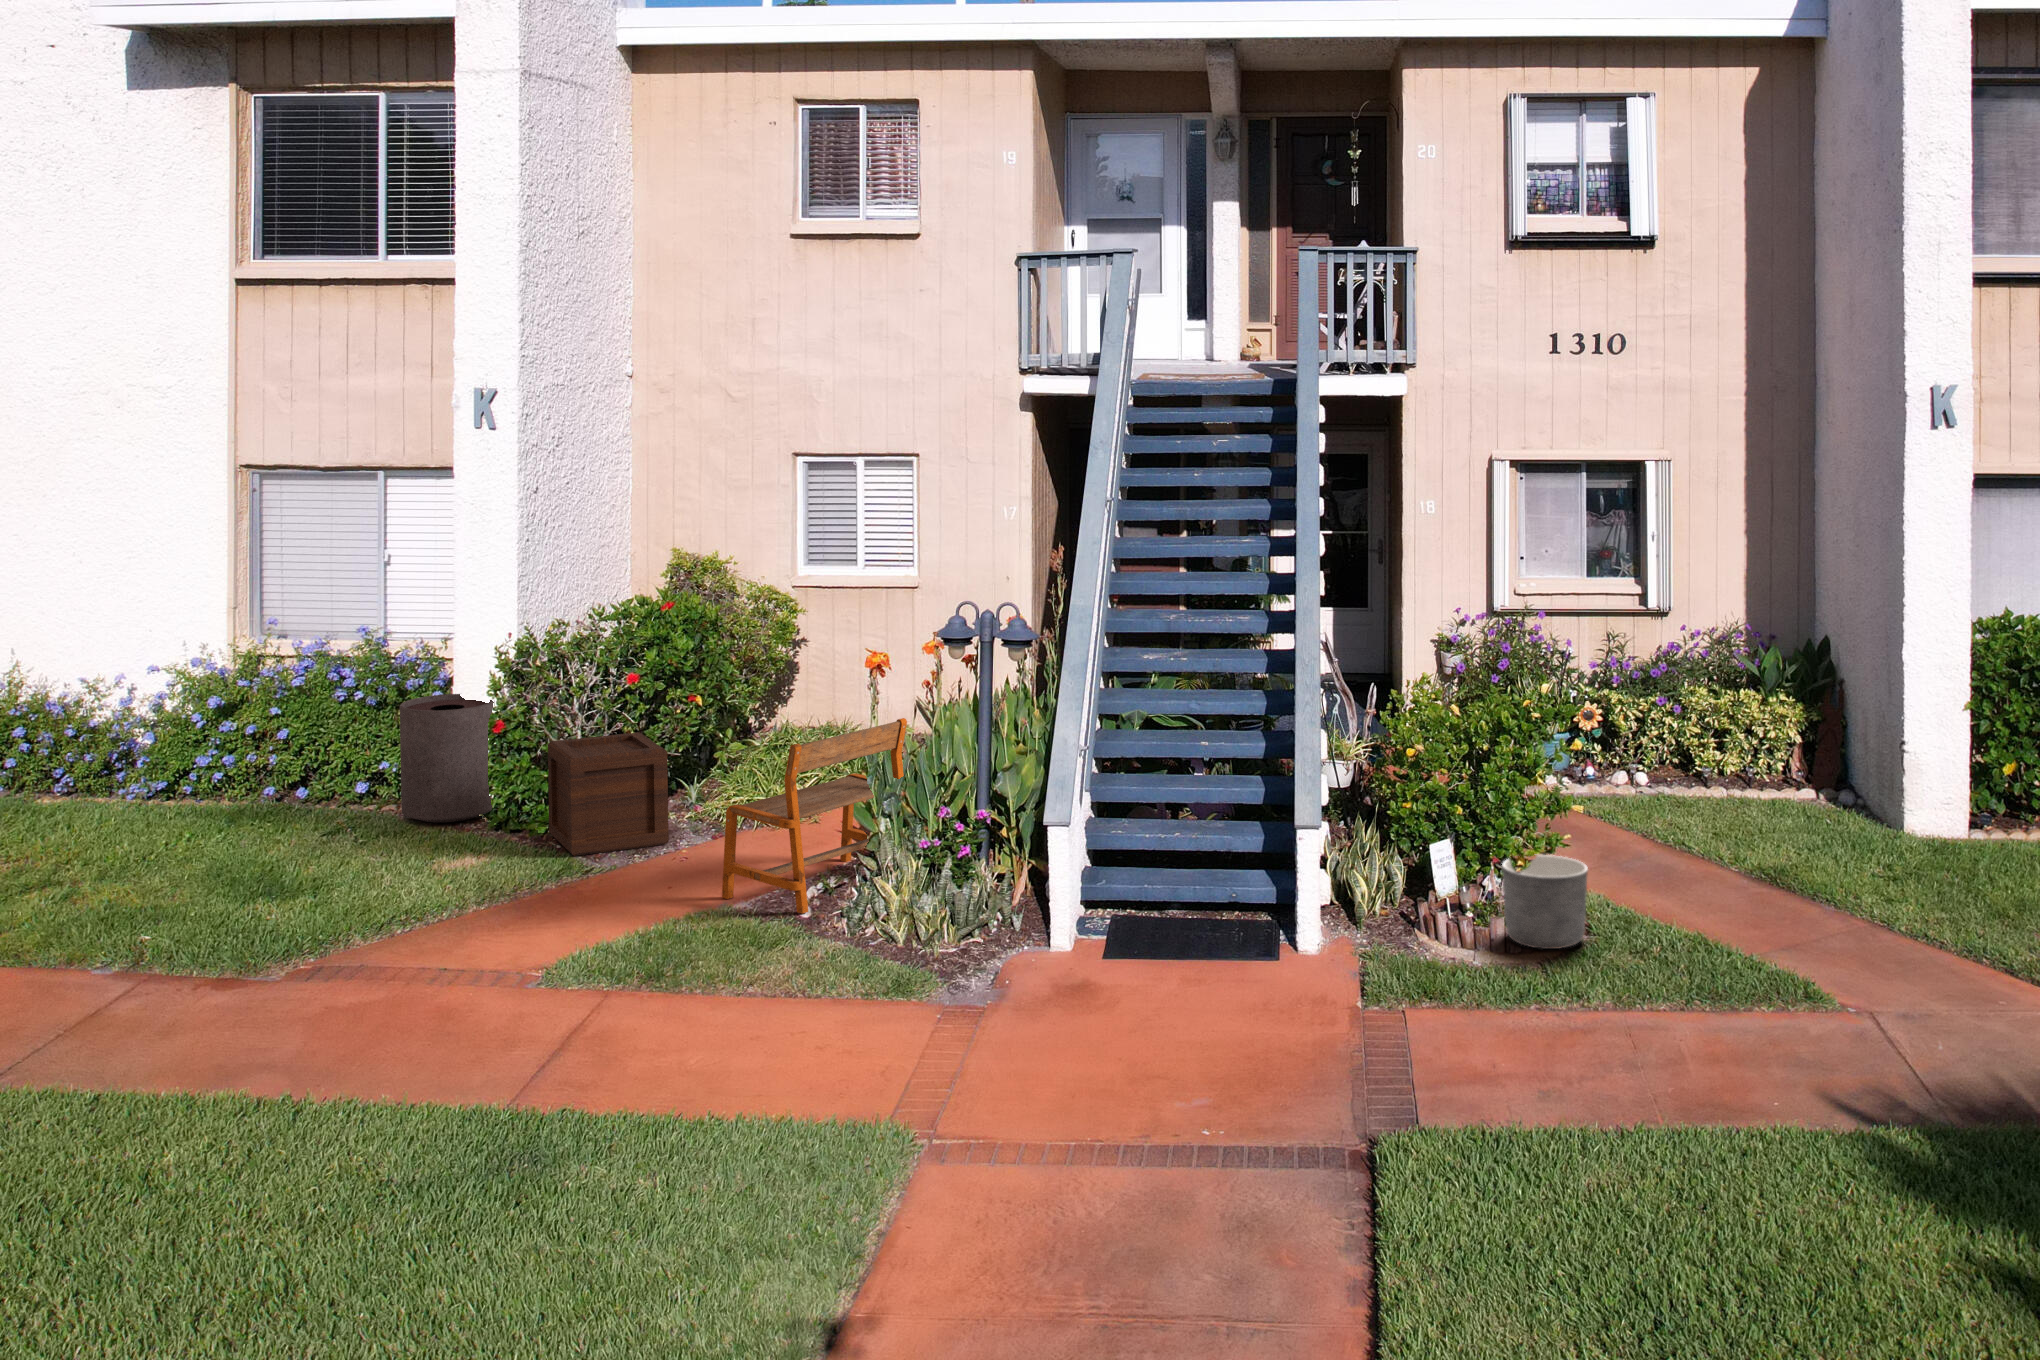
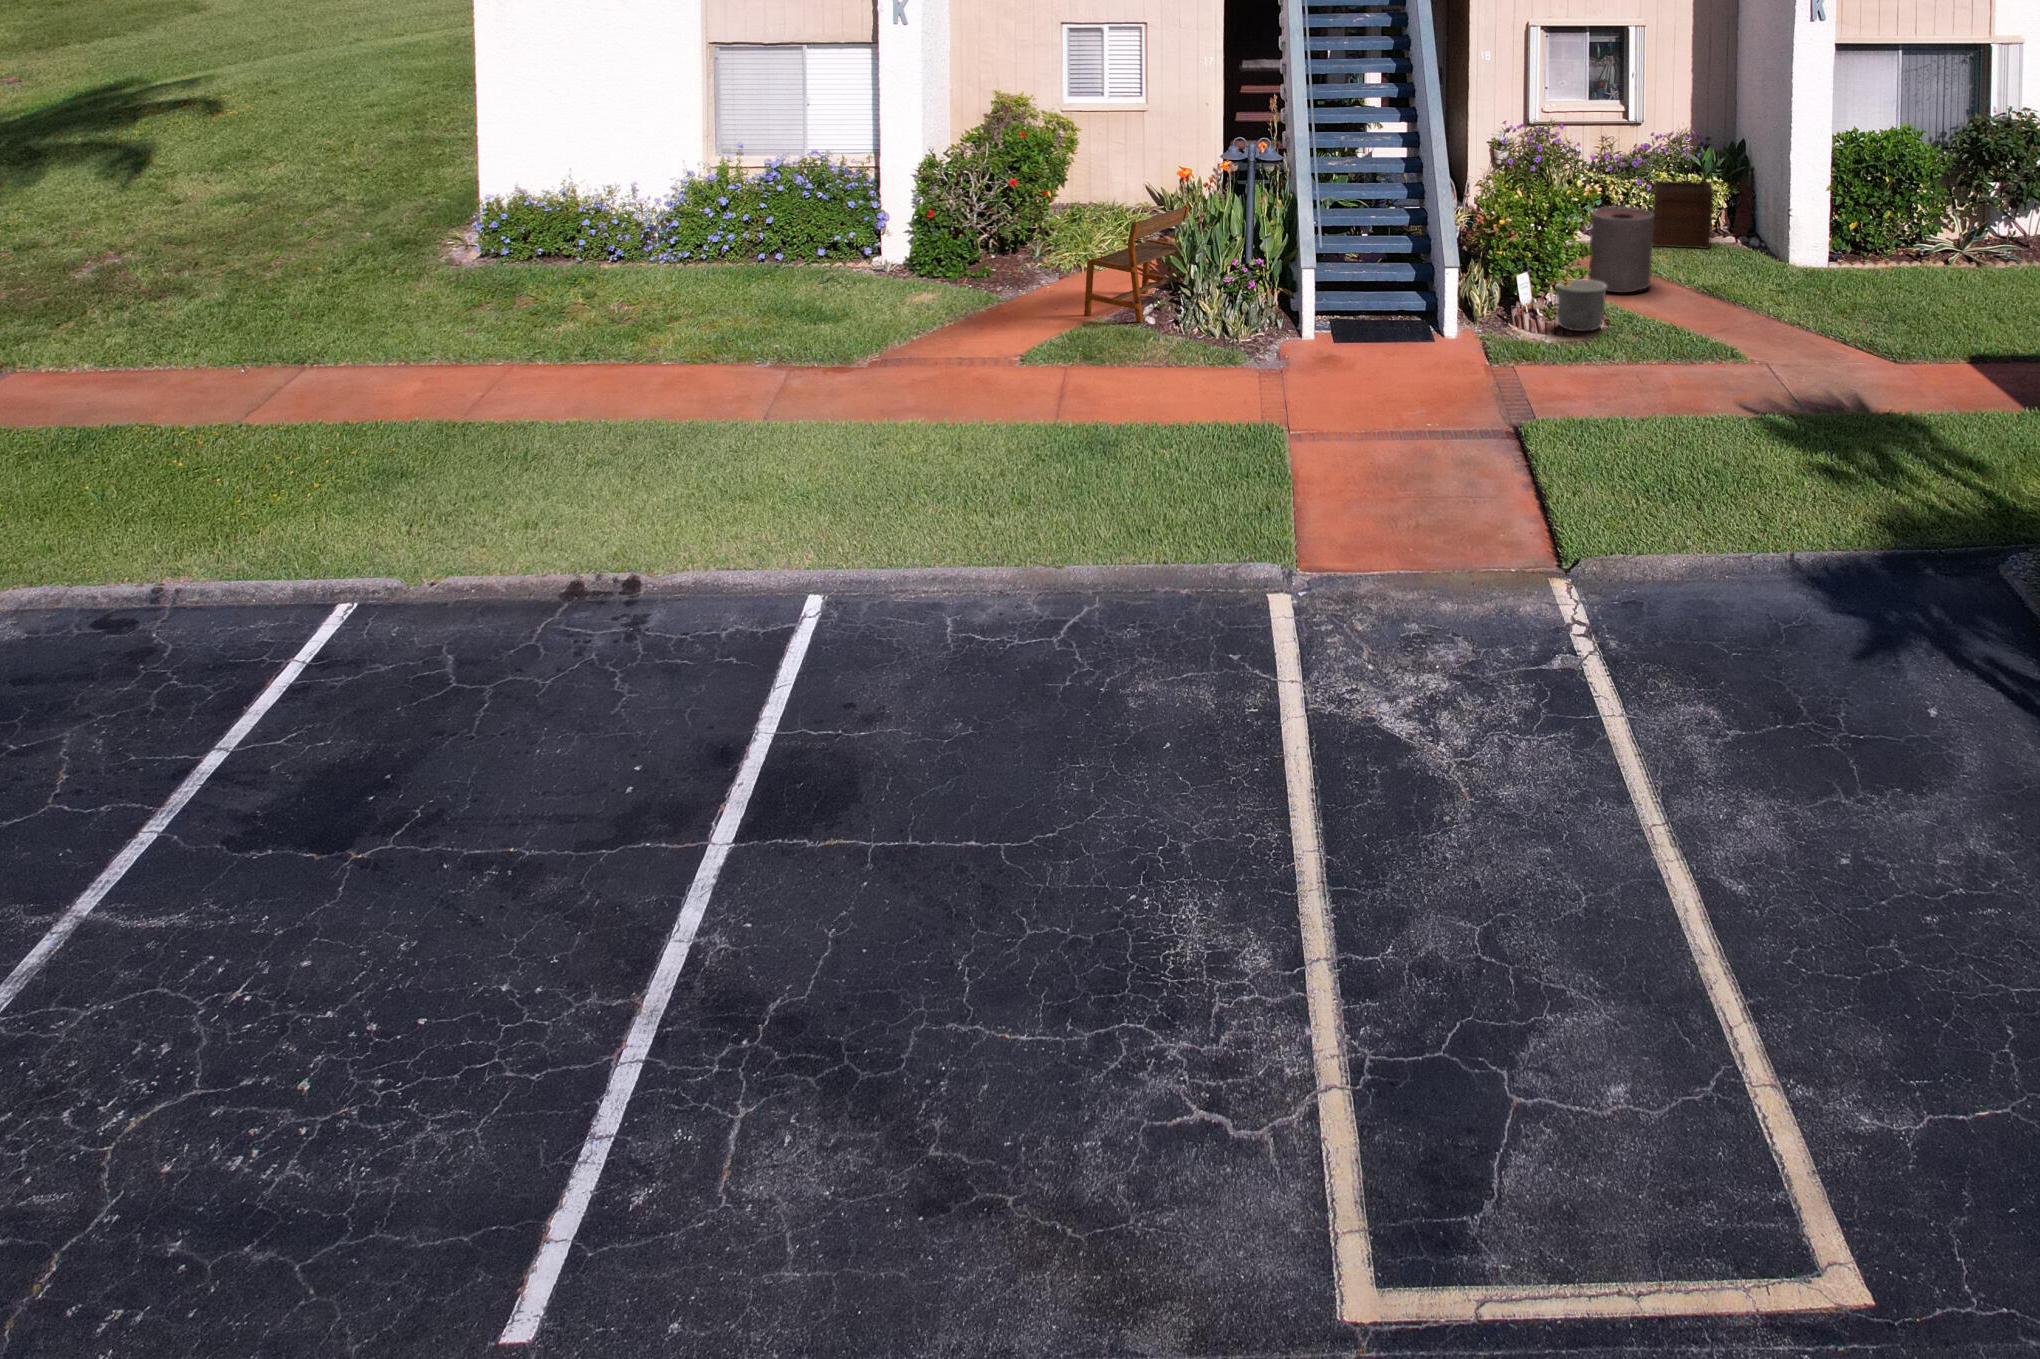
trash can: present [400,694,494,823] -> present [1589,207,1654,293]
wooden crate: present [548,732,669,856] -> present [1652,180,1713,249]

